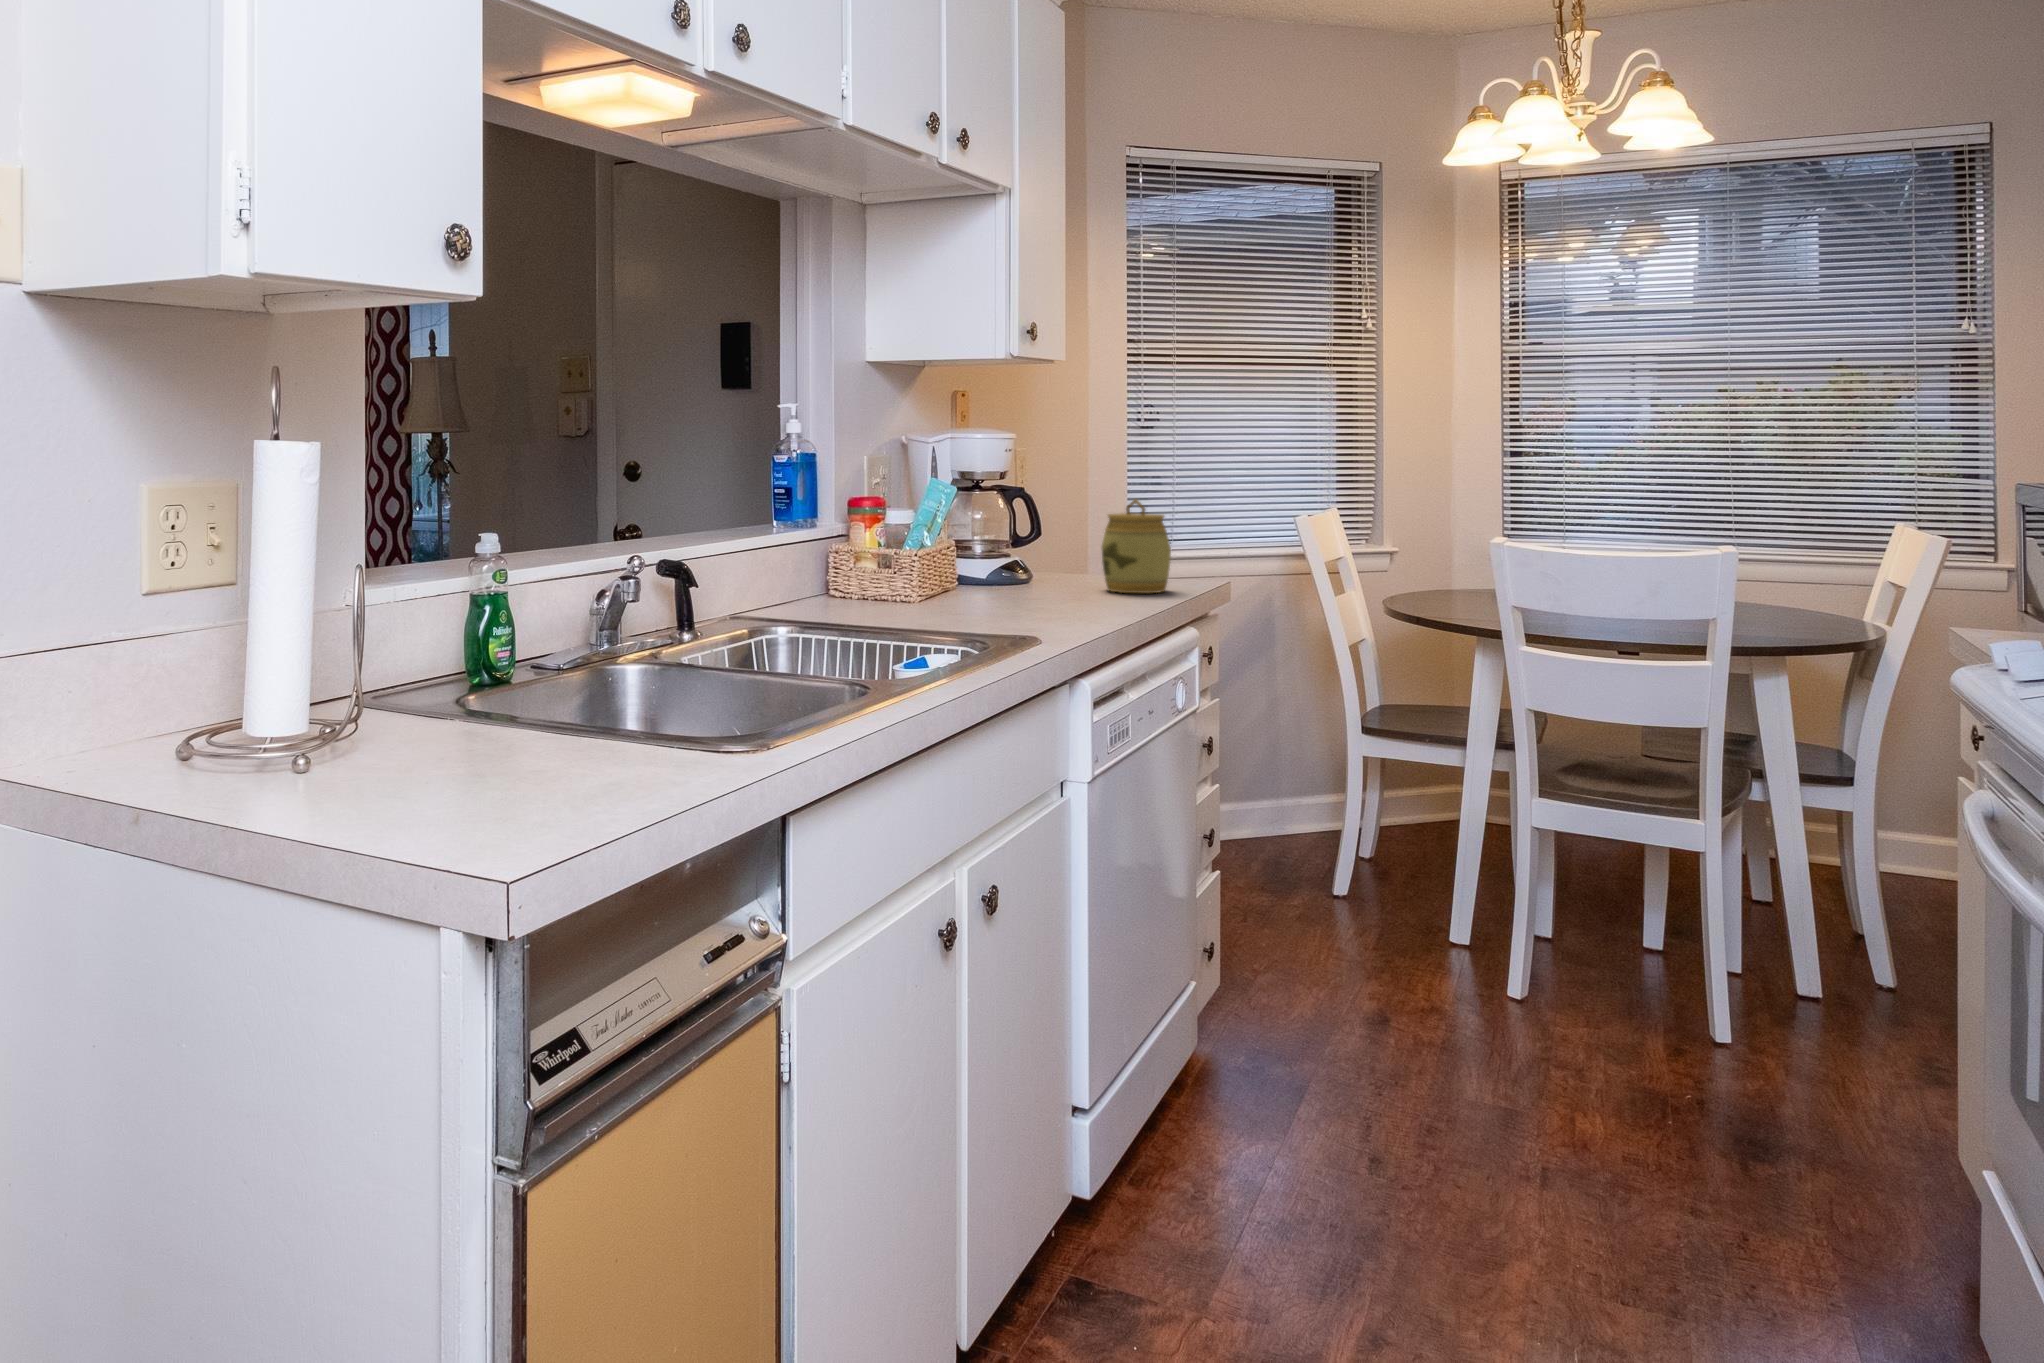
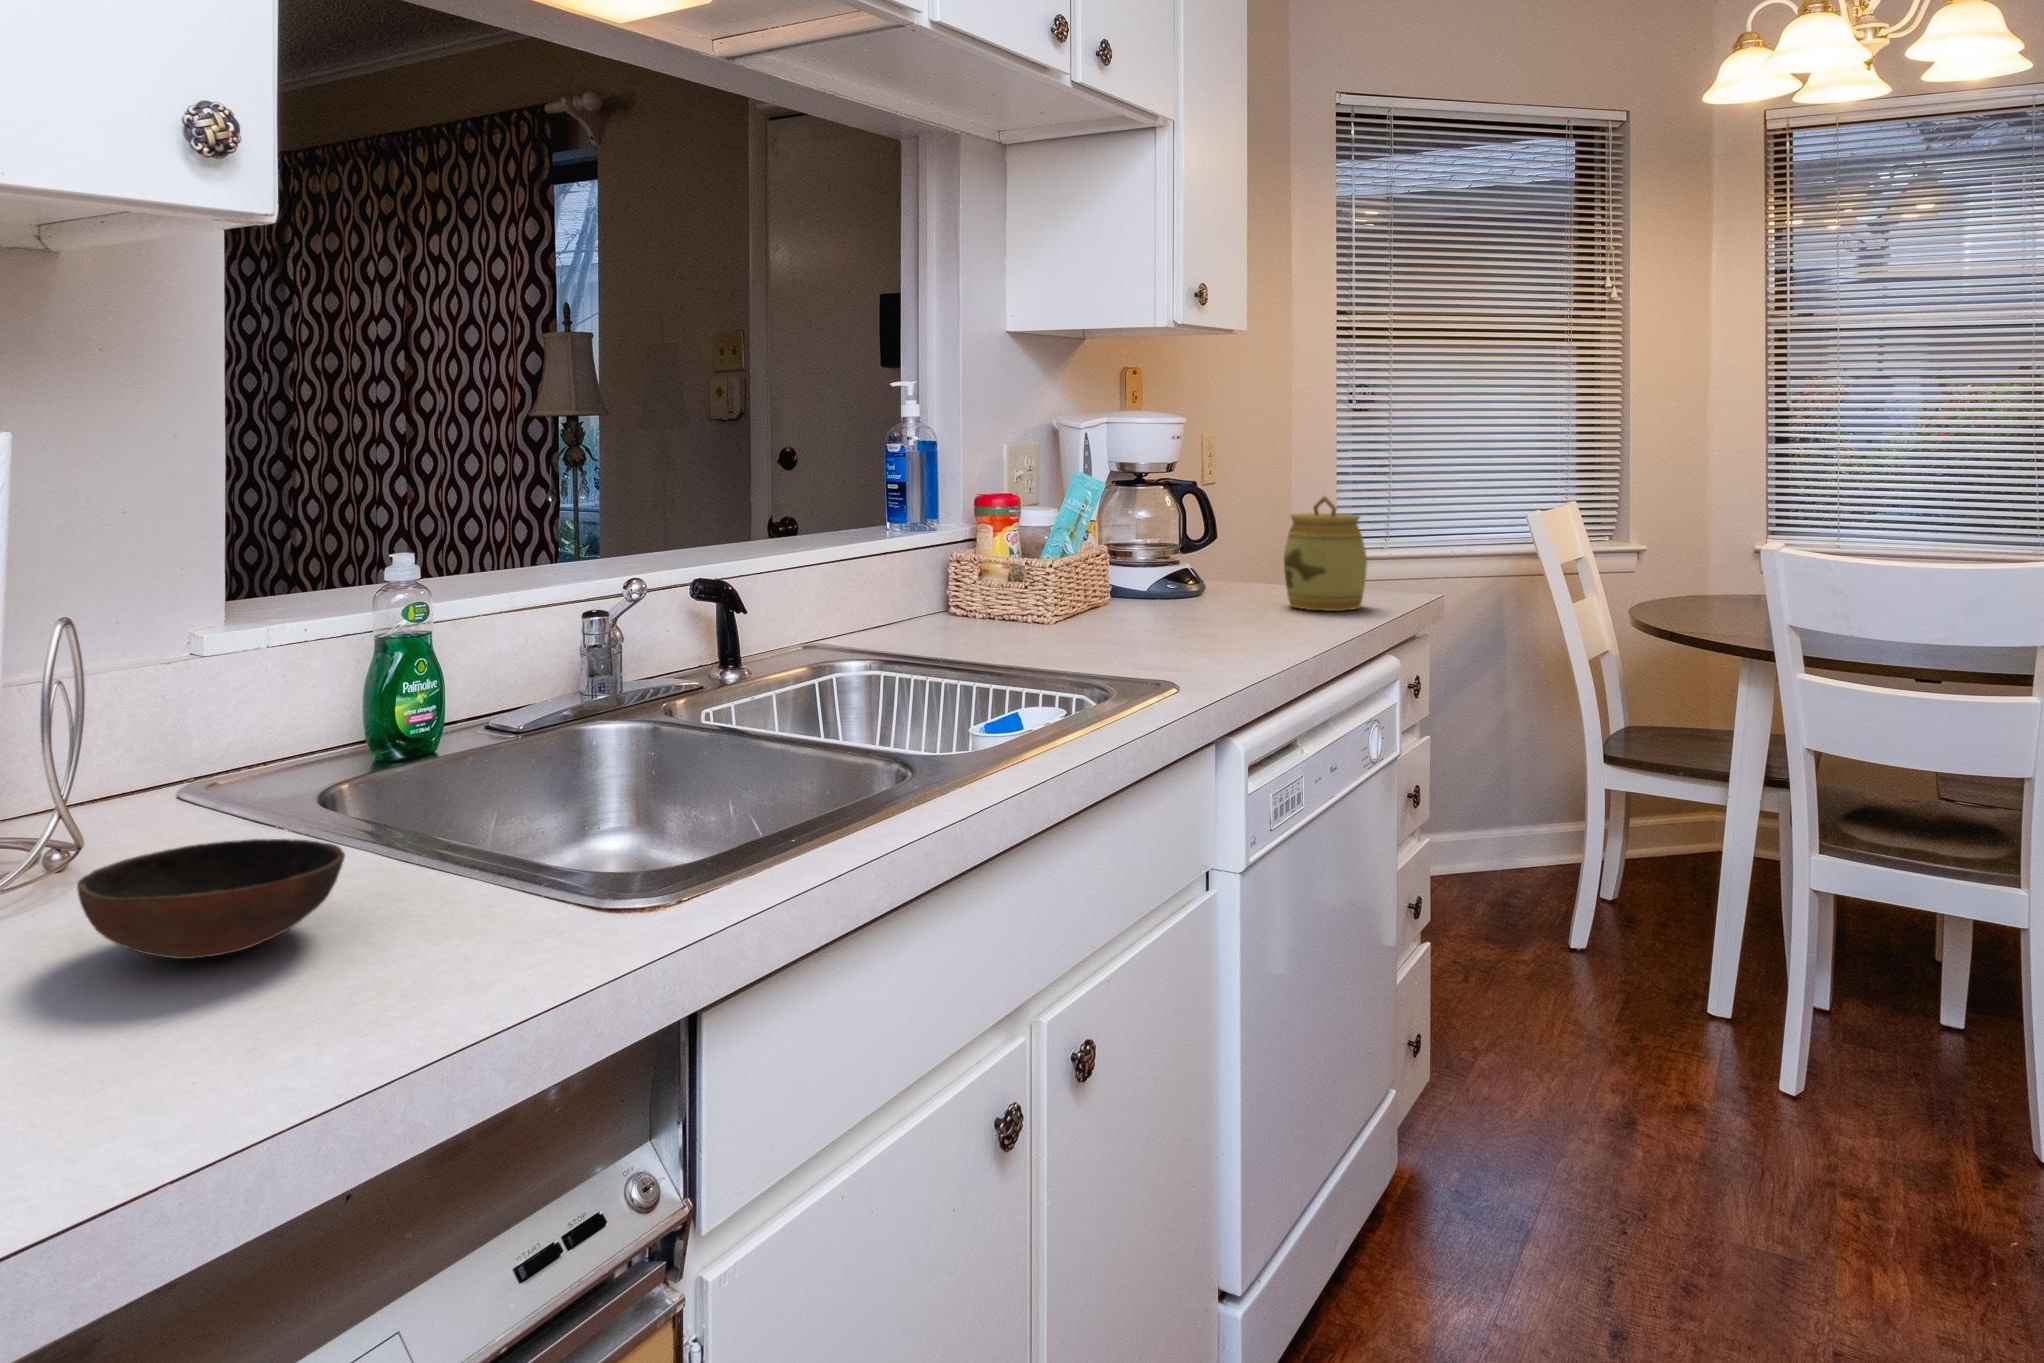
bowl: none [379,718,540,786] -> present [77,839,345,959]

